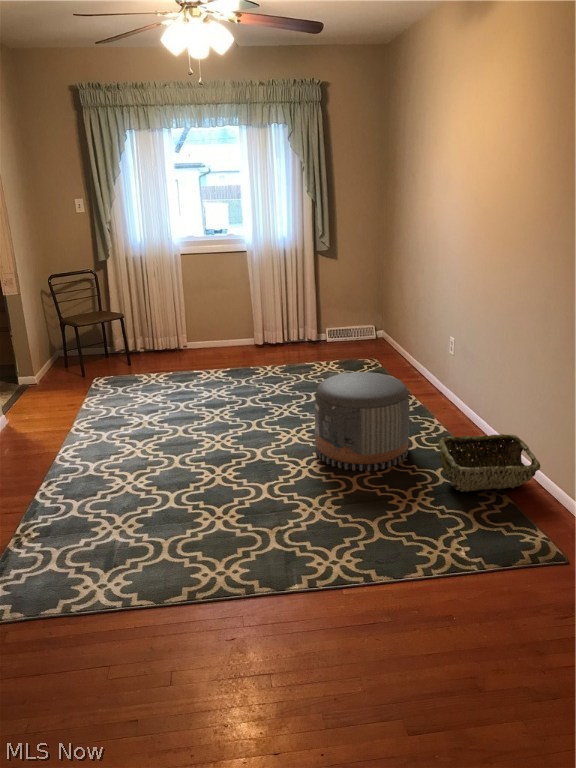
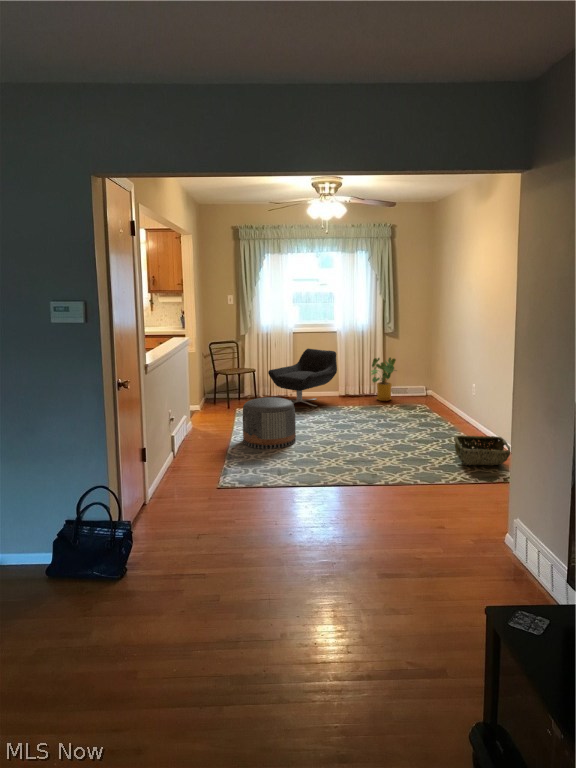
lounge chair: none [143,278,247,373] -> present [268,349,337,406]
house plant: none [295,288,339,353] -> present [371,358,396,401]
pouf: present [314,372,410,471] -> present [242,397,296,449]

